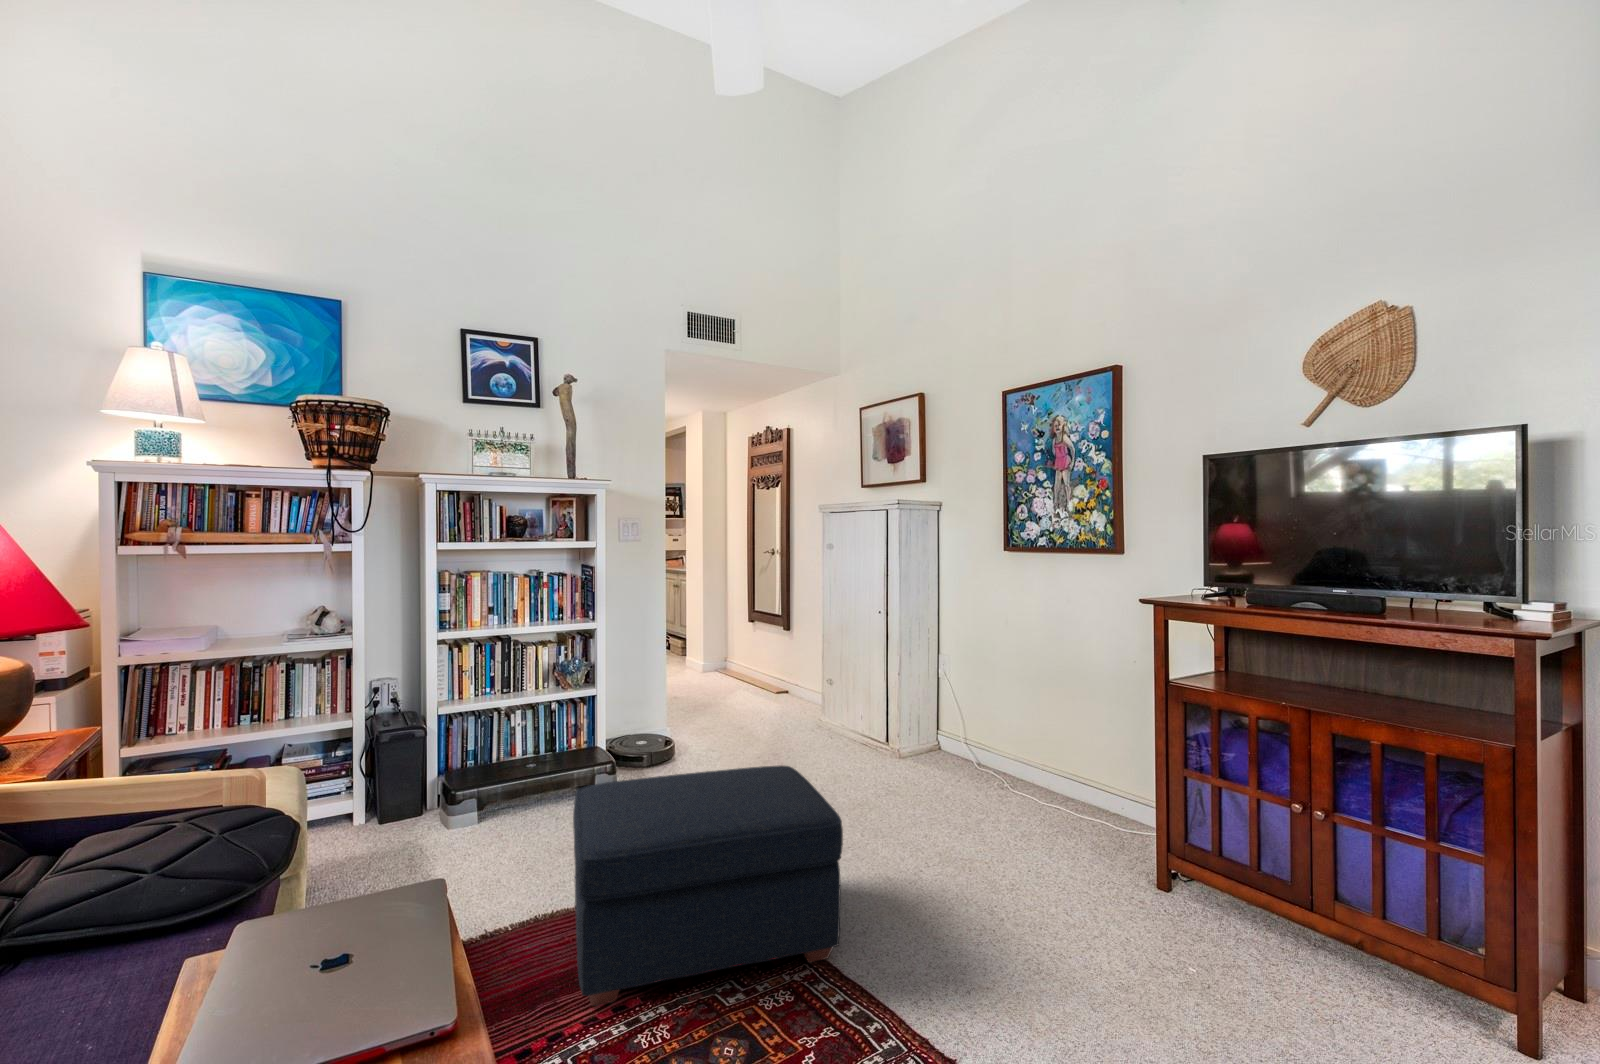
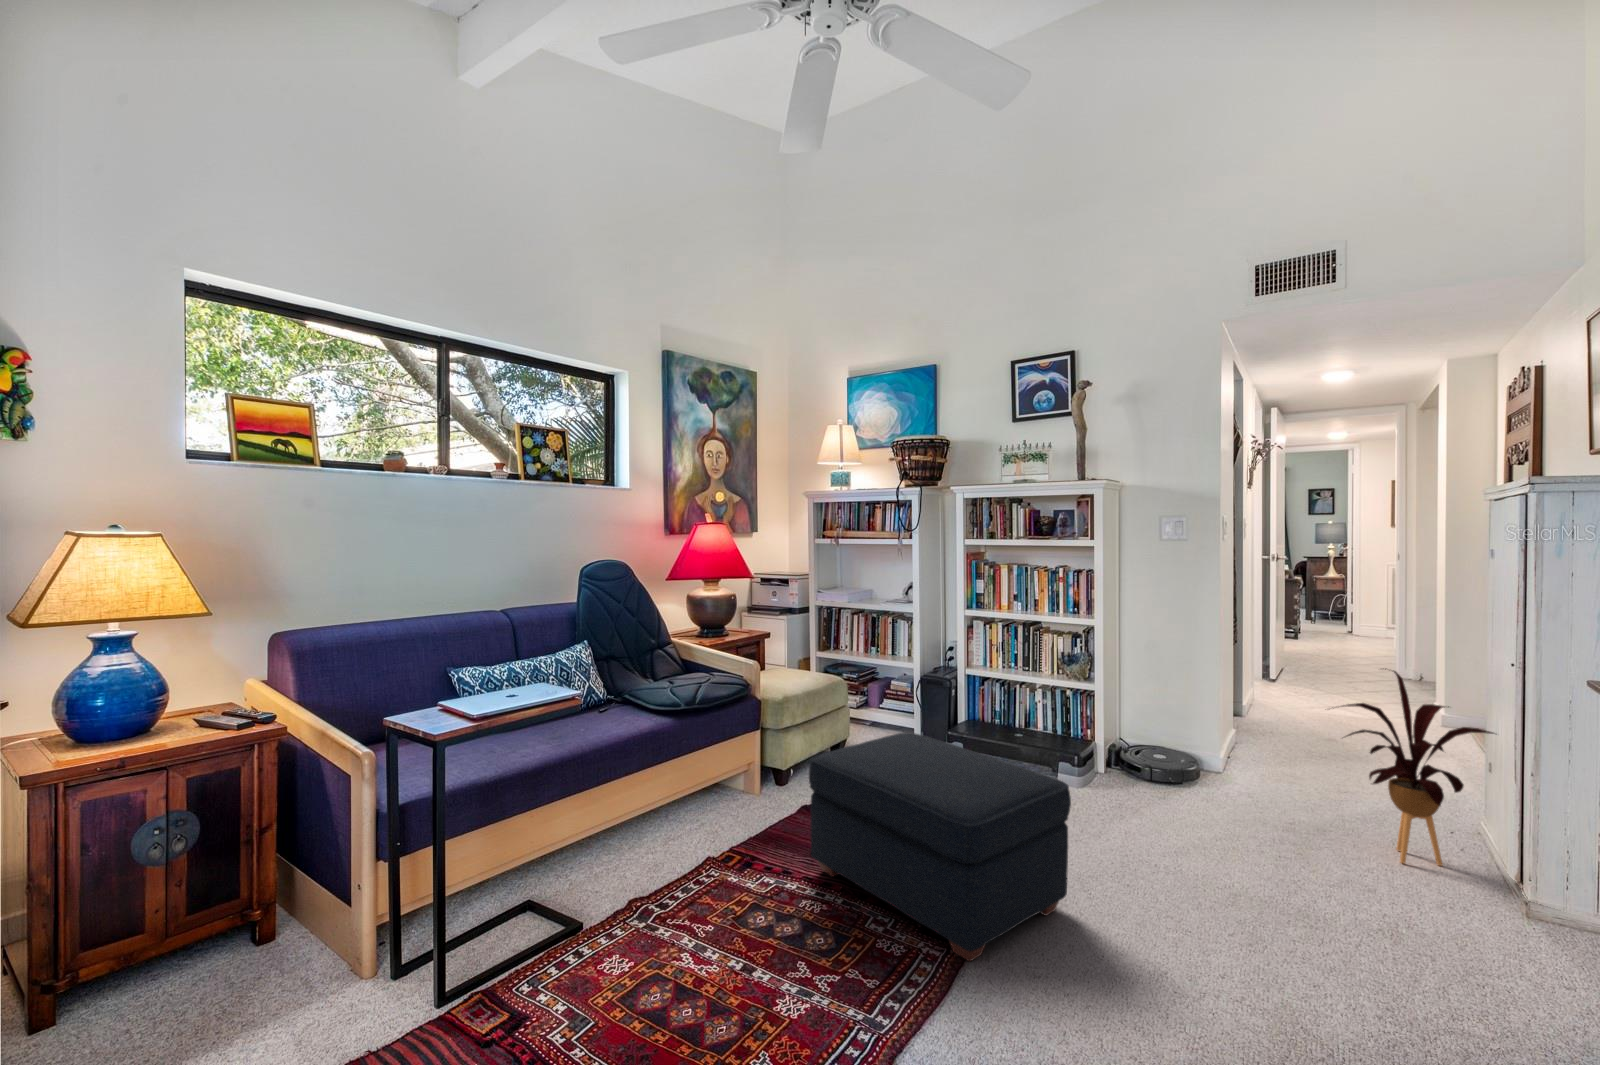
house plant: none [776,624,849,753] -> present [1342,669,1494,866]

